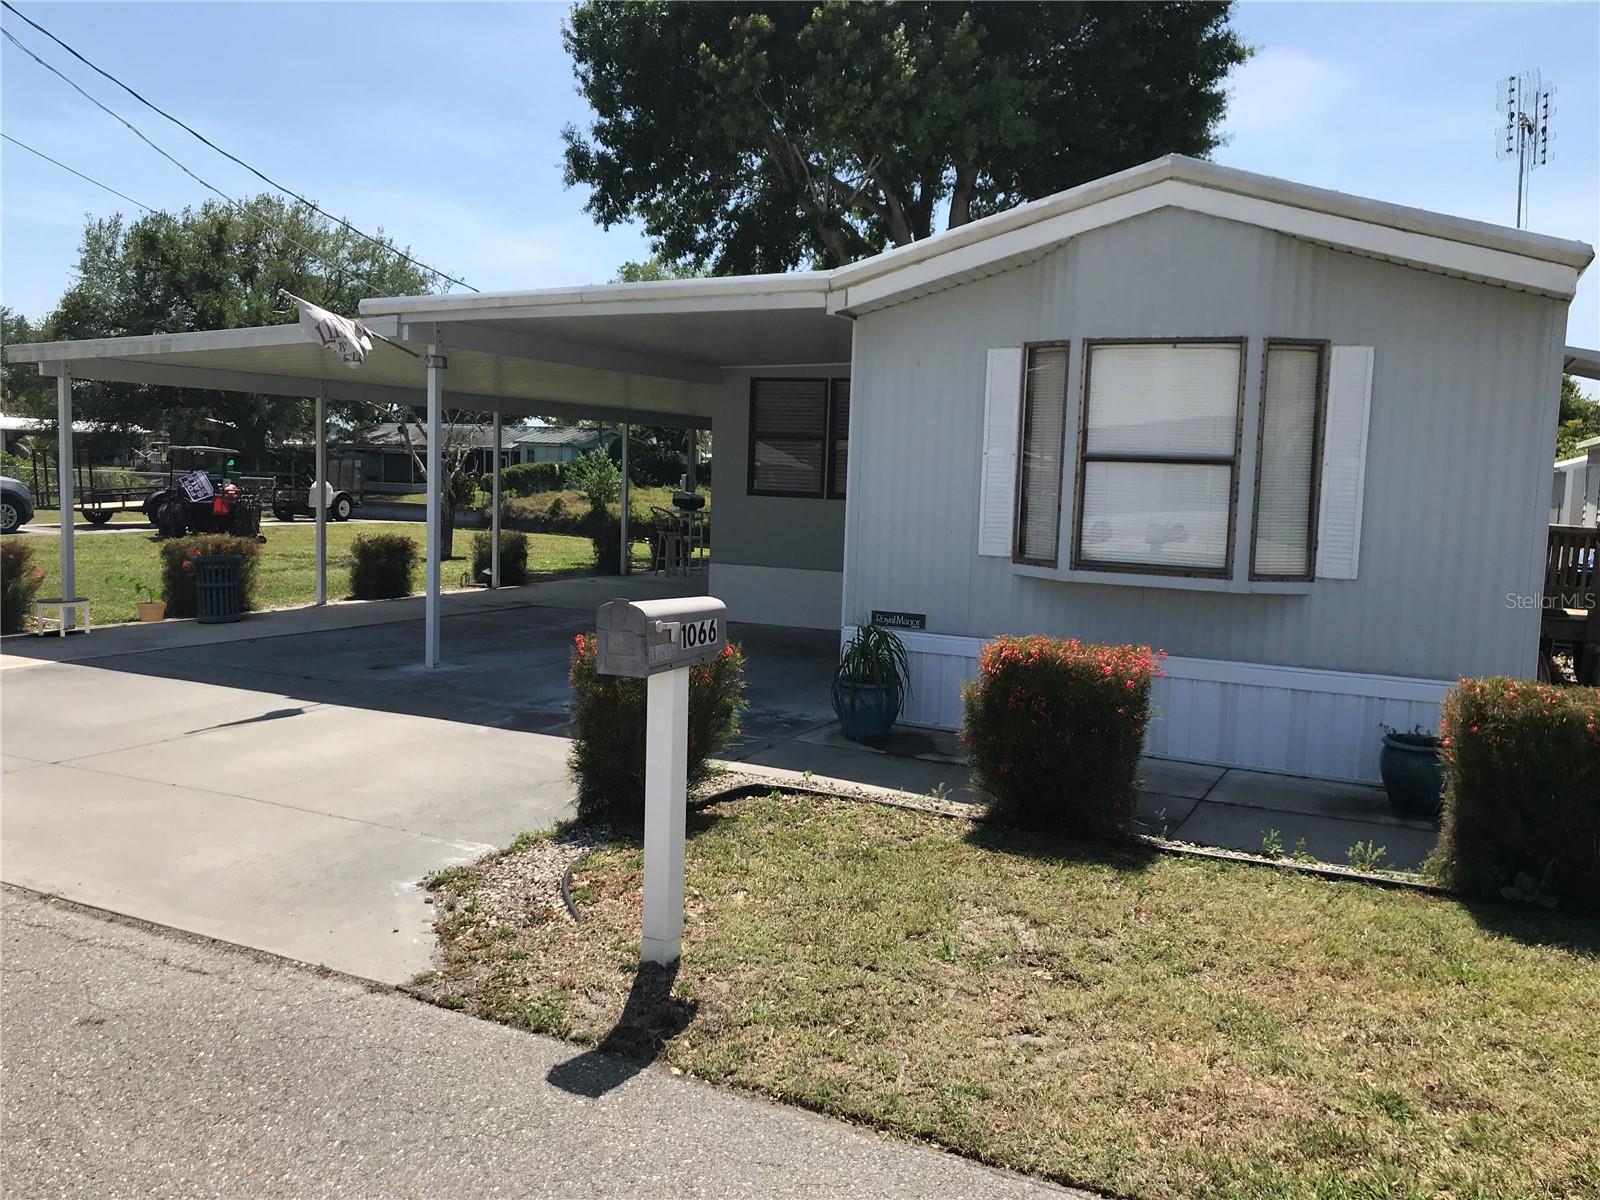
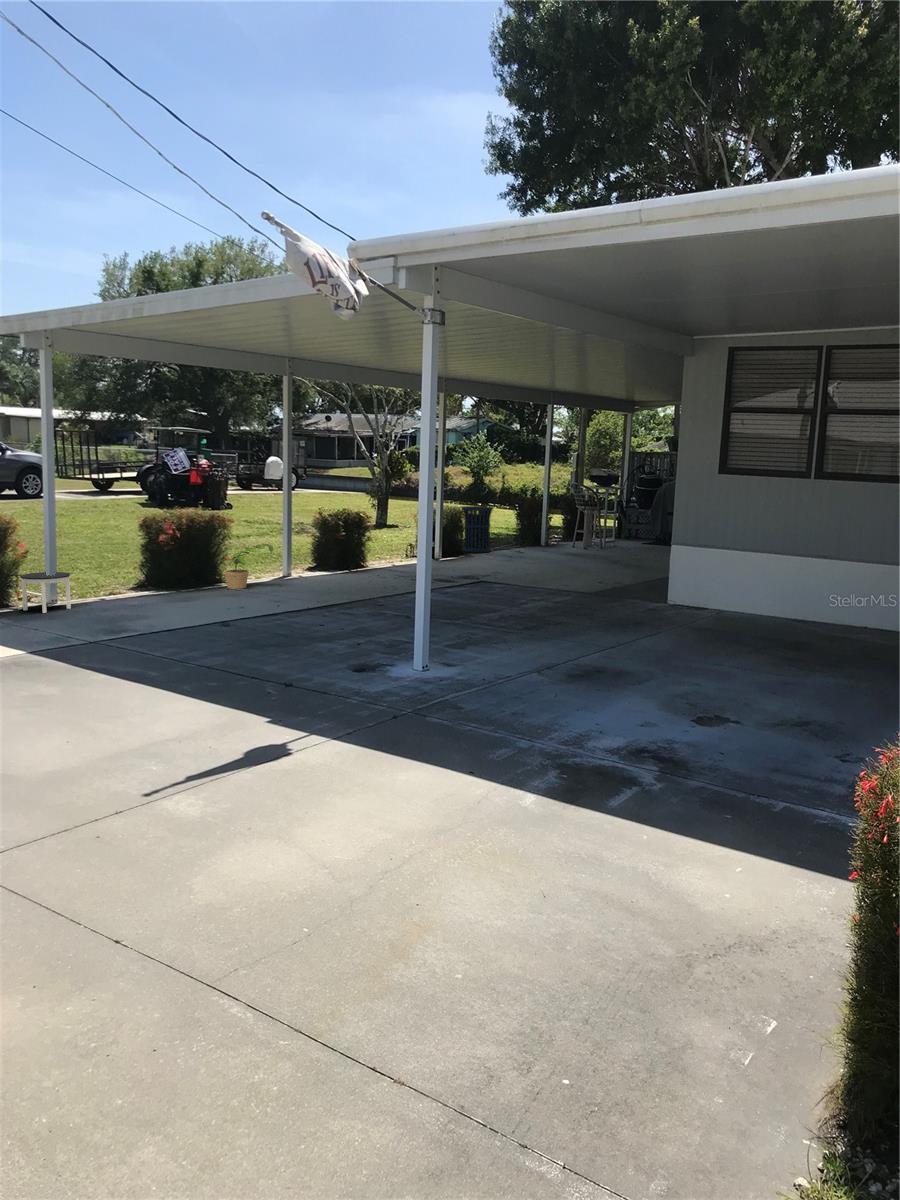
trash can: present [191,555,243,623] -> present [461,506,493,553]
potted plant: present [105,576,165,622] -> present [224,544,273,589]

